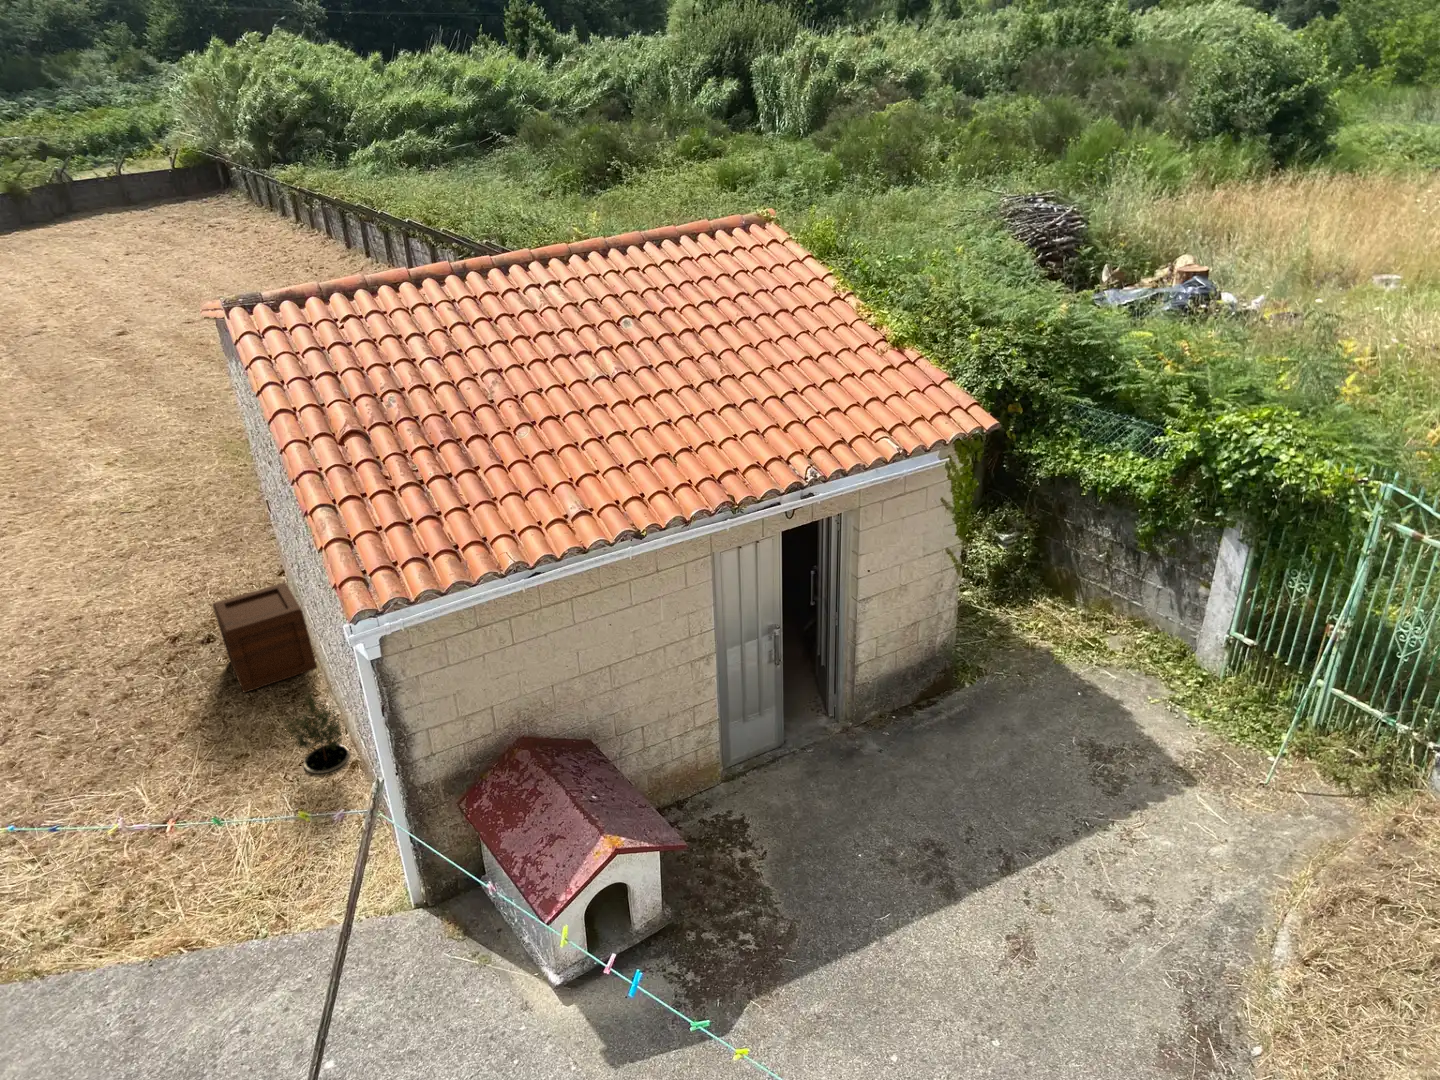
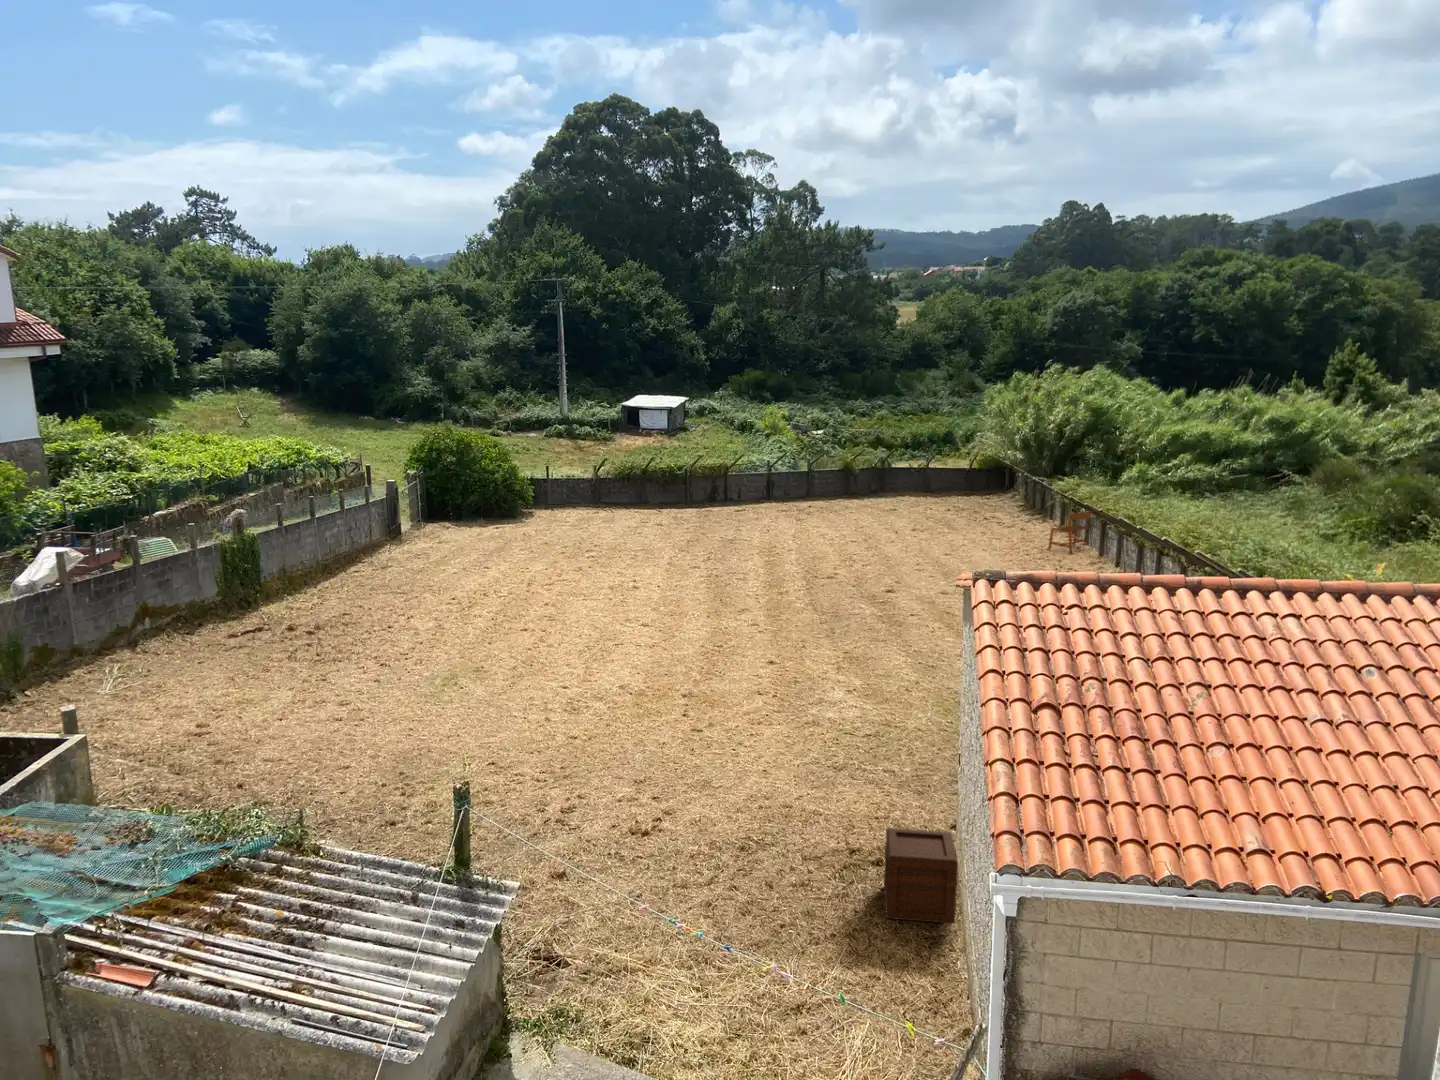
bench: none [290,200,341,251] -> present [1048,512,1091,553]
potted tree: present [285,695,350,774] -> none [909,935,963,1024]

